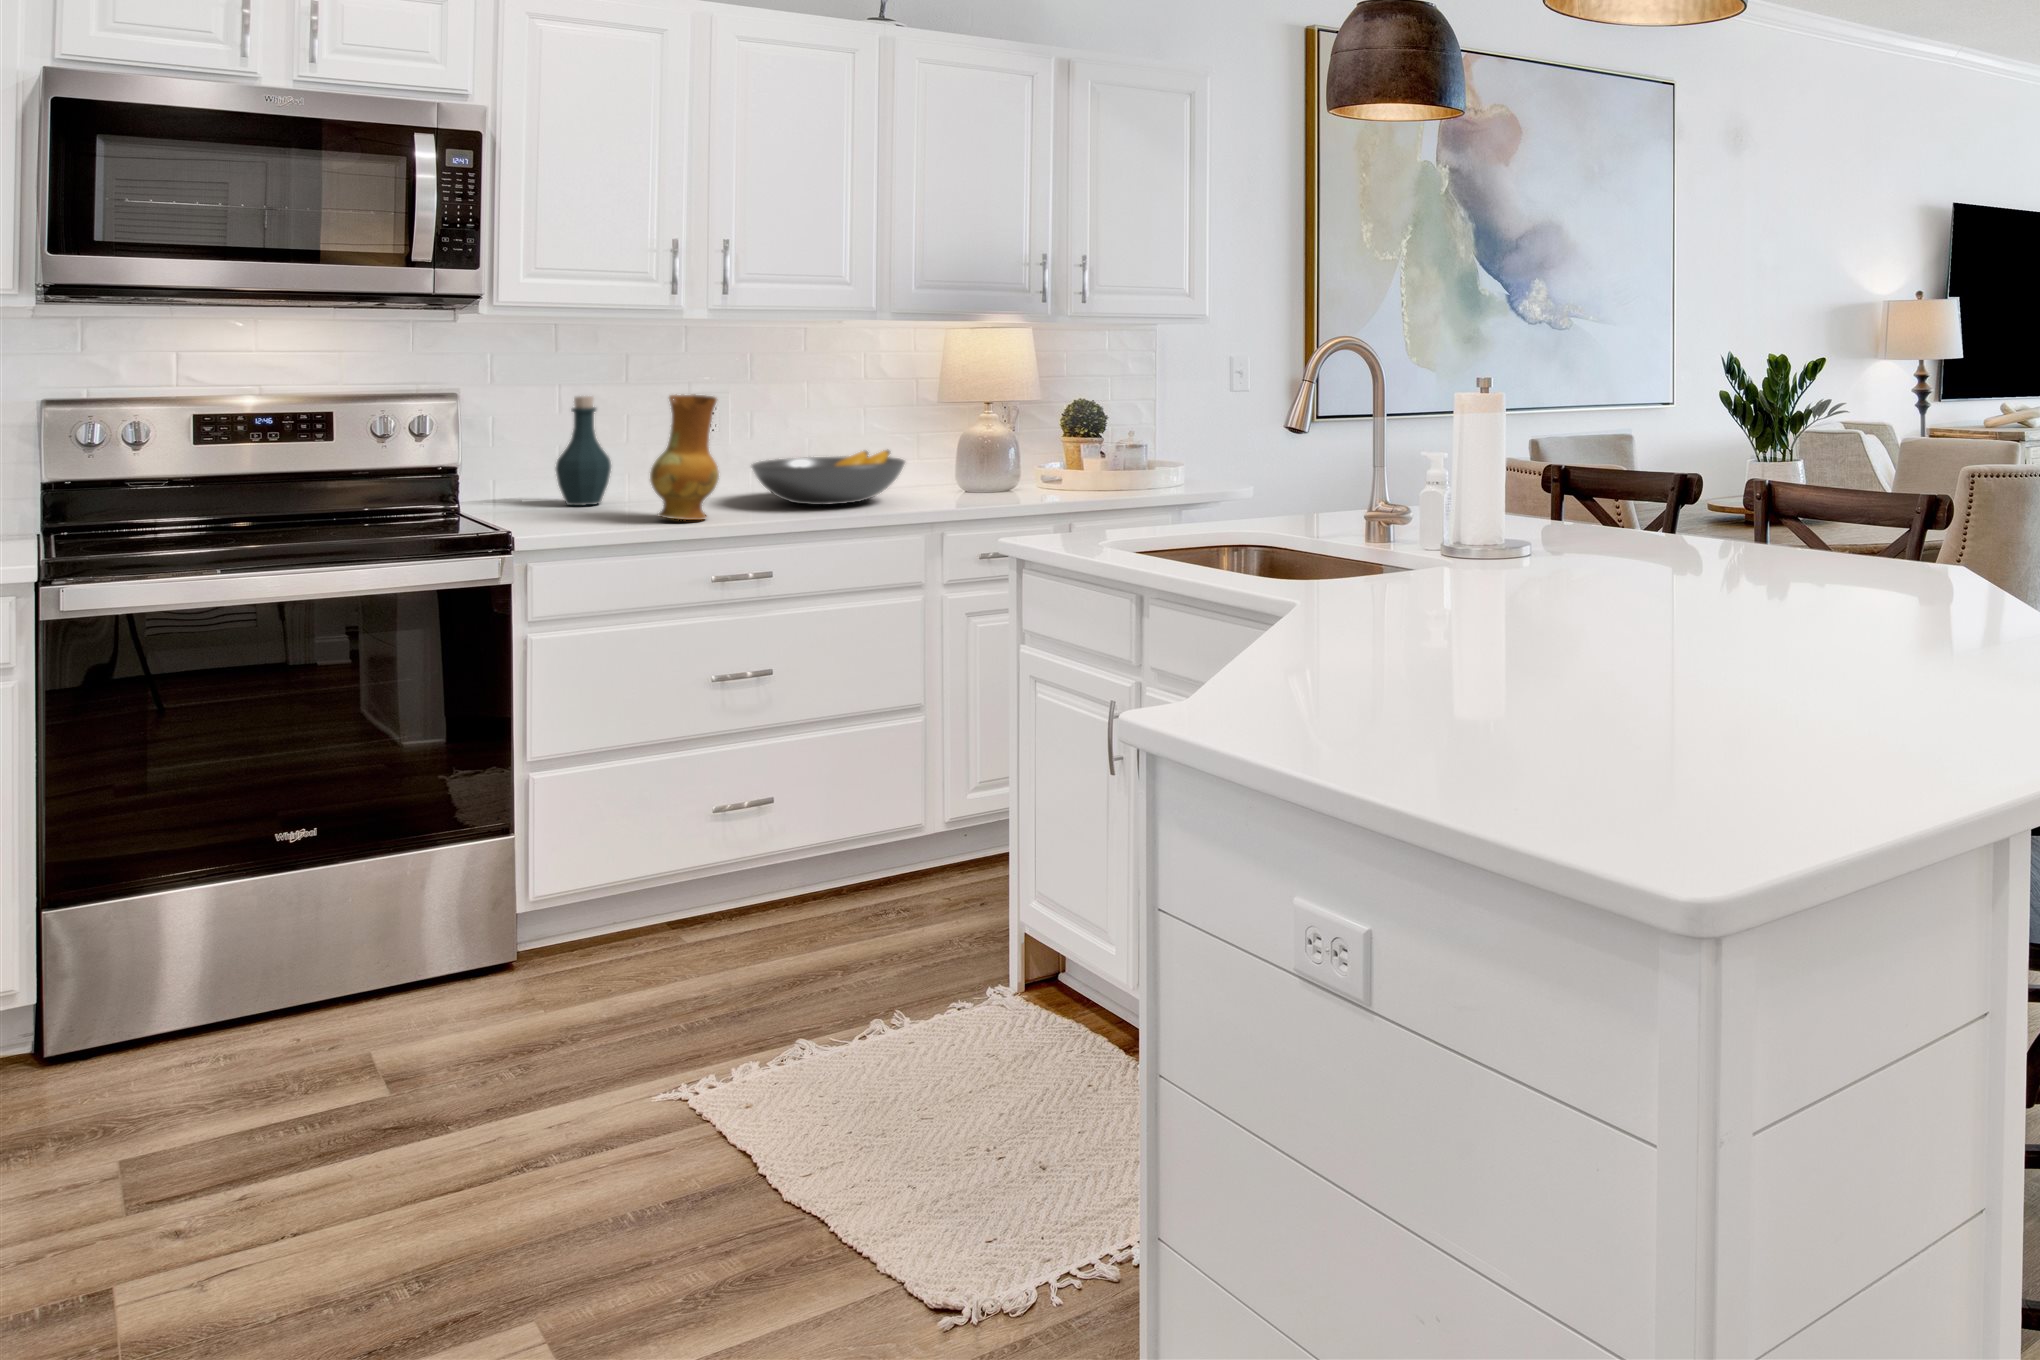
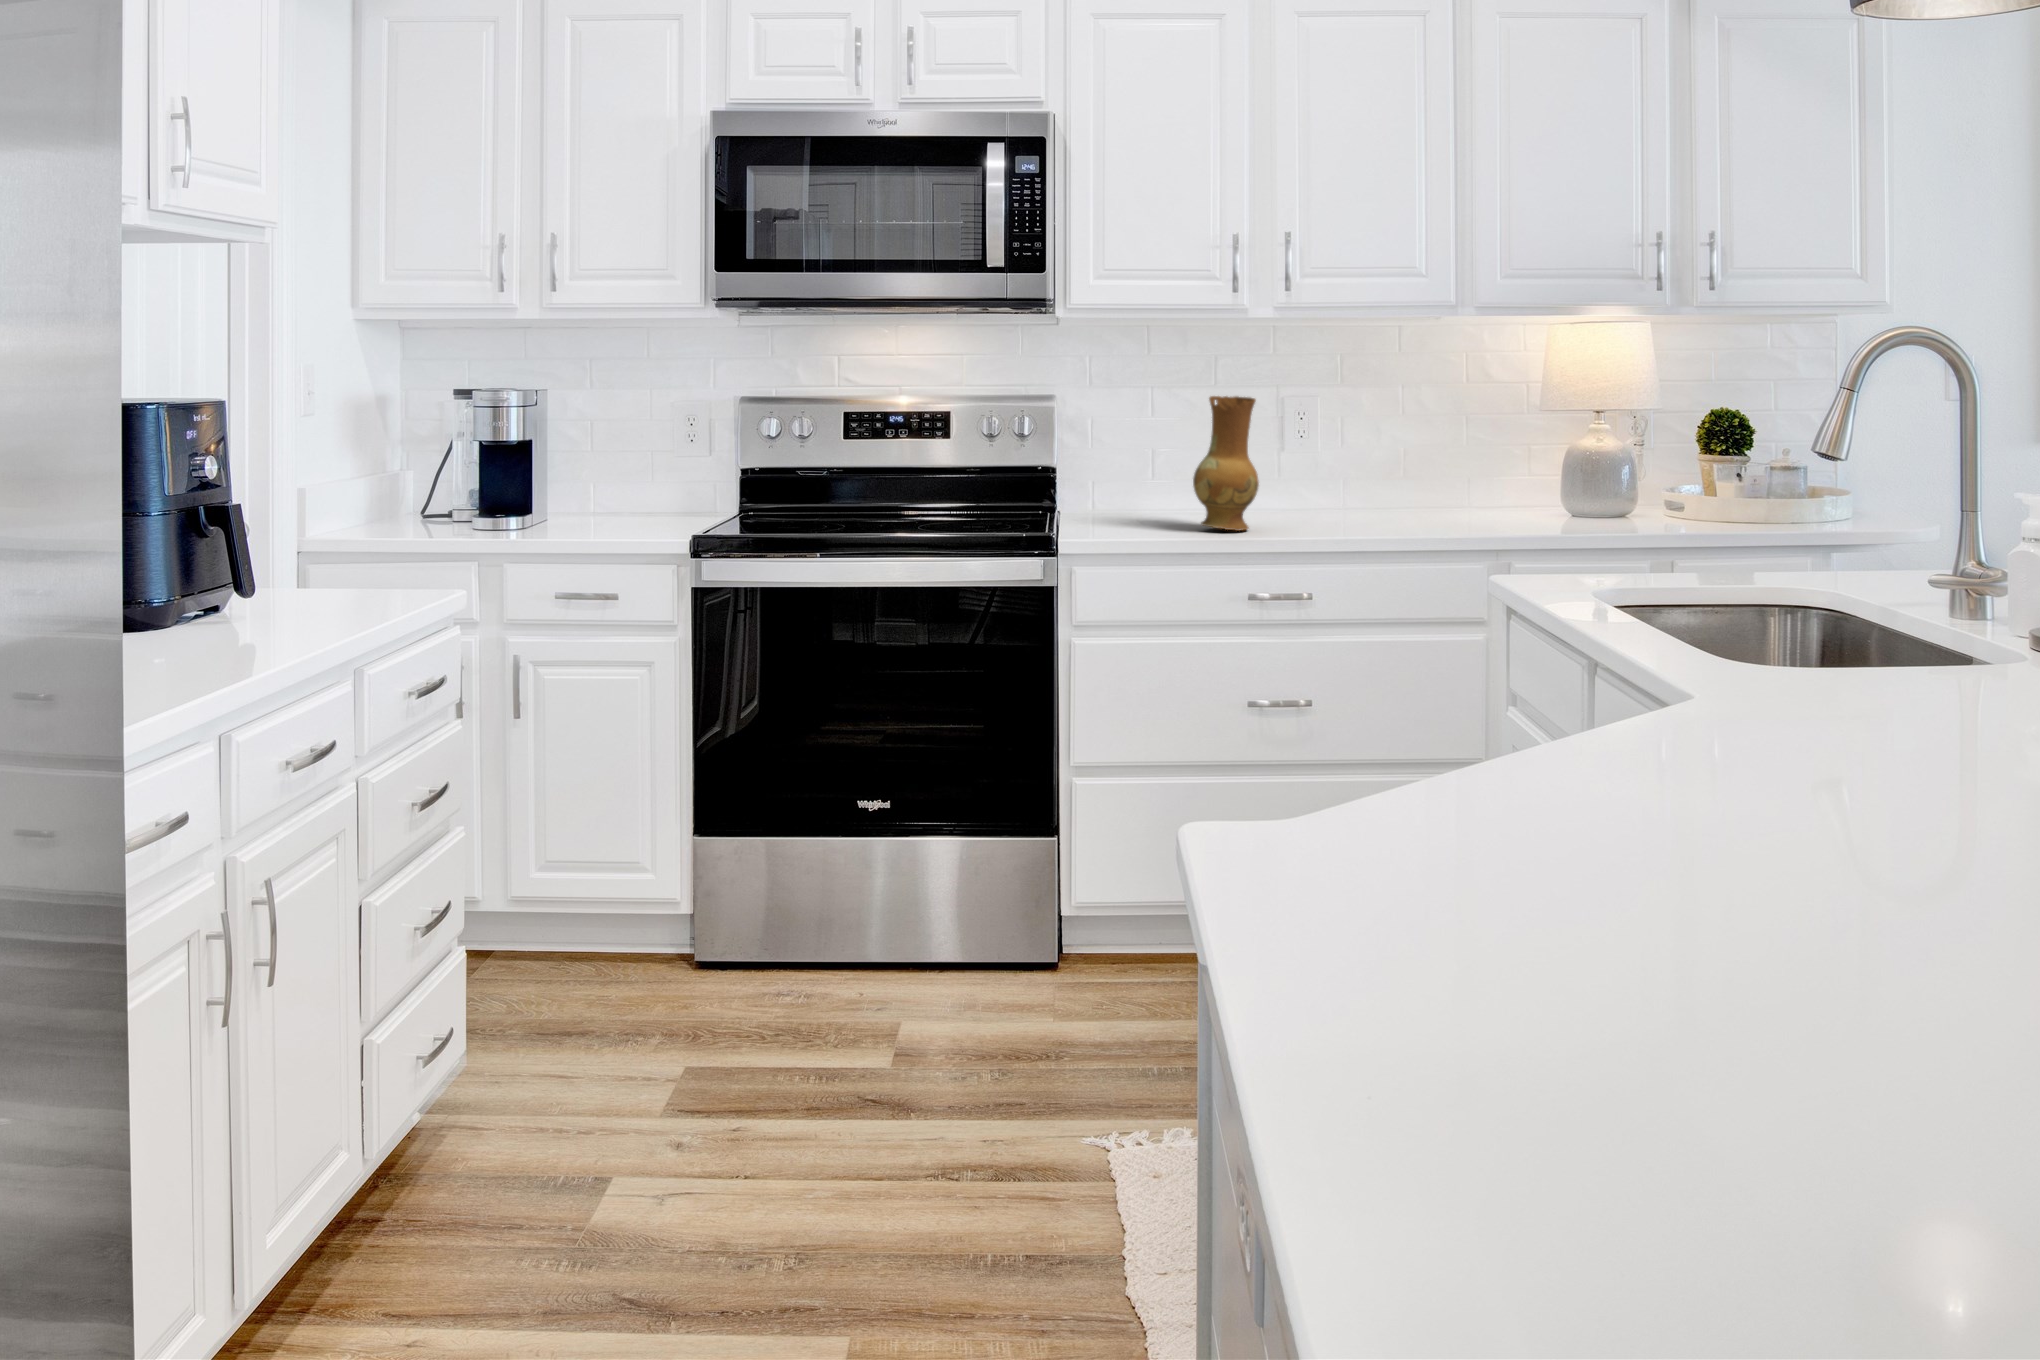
bottle: present [556,396,611,506] -> none [1131,403,1182,514]
fruit bowl: present [751,450,905,505] -> none [1306,465,1471,524]

